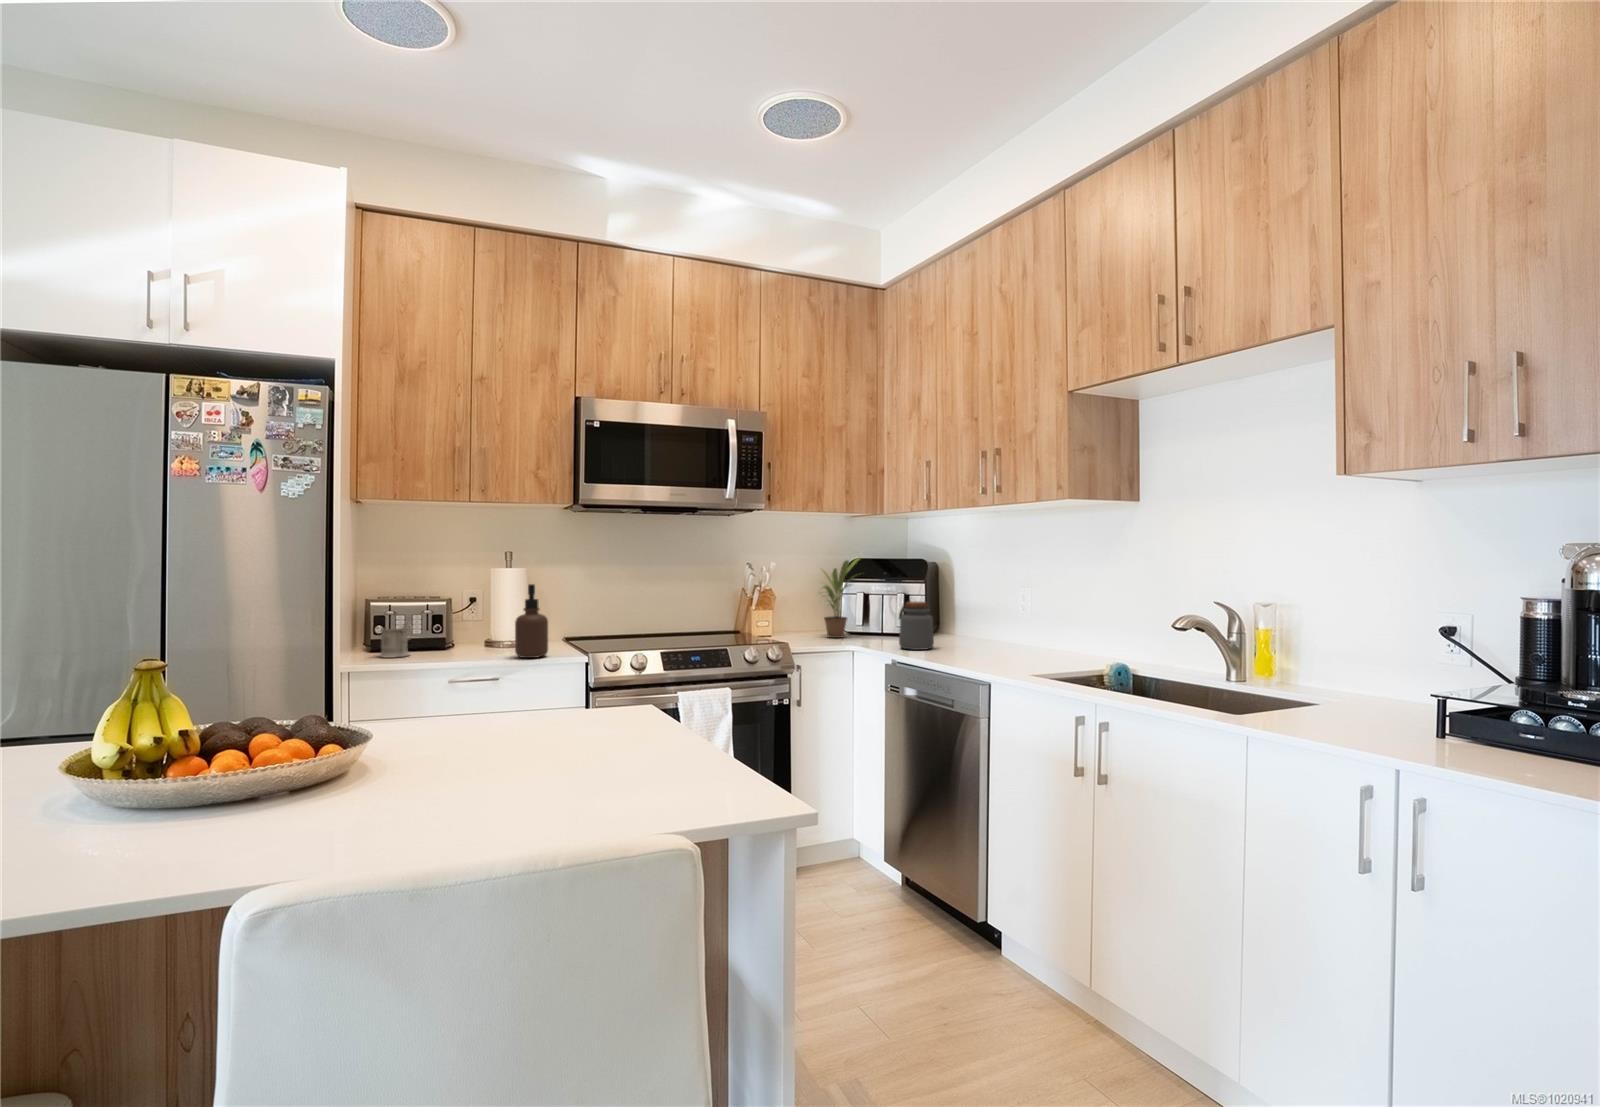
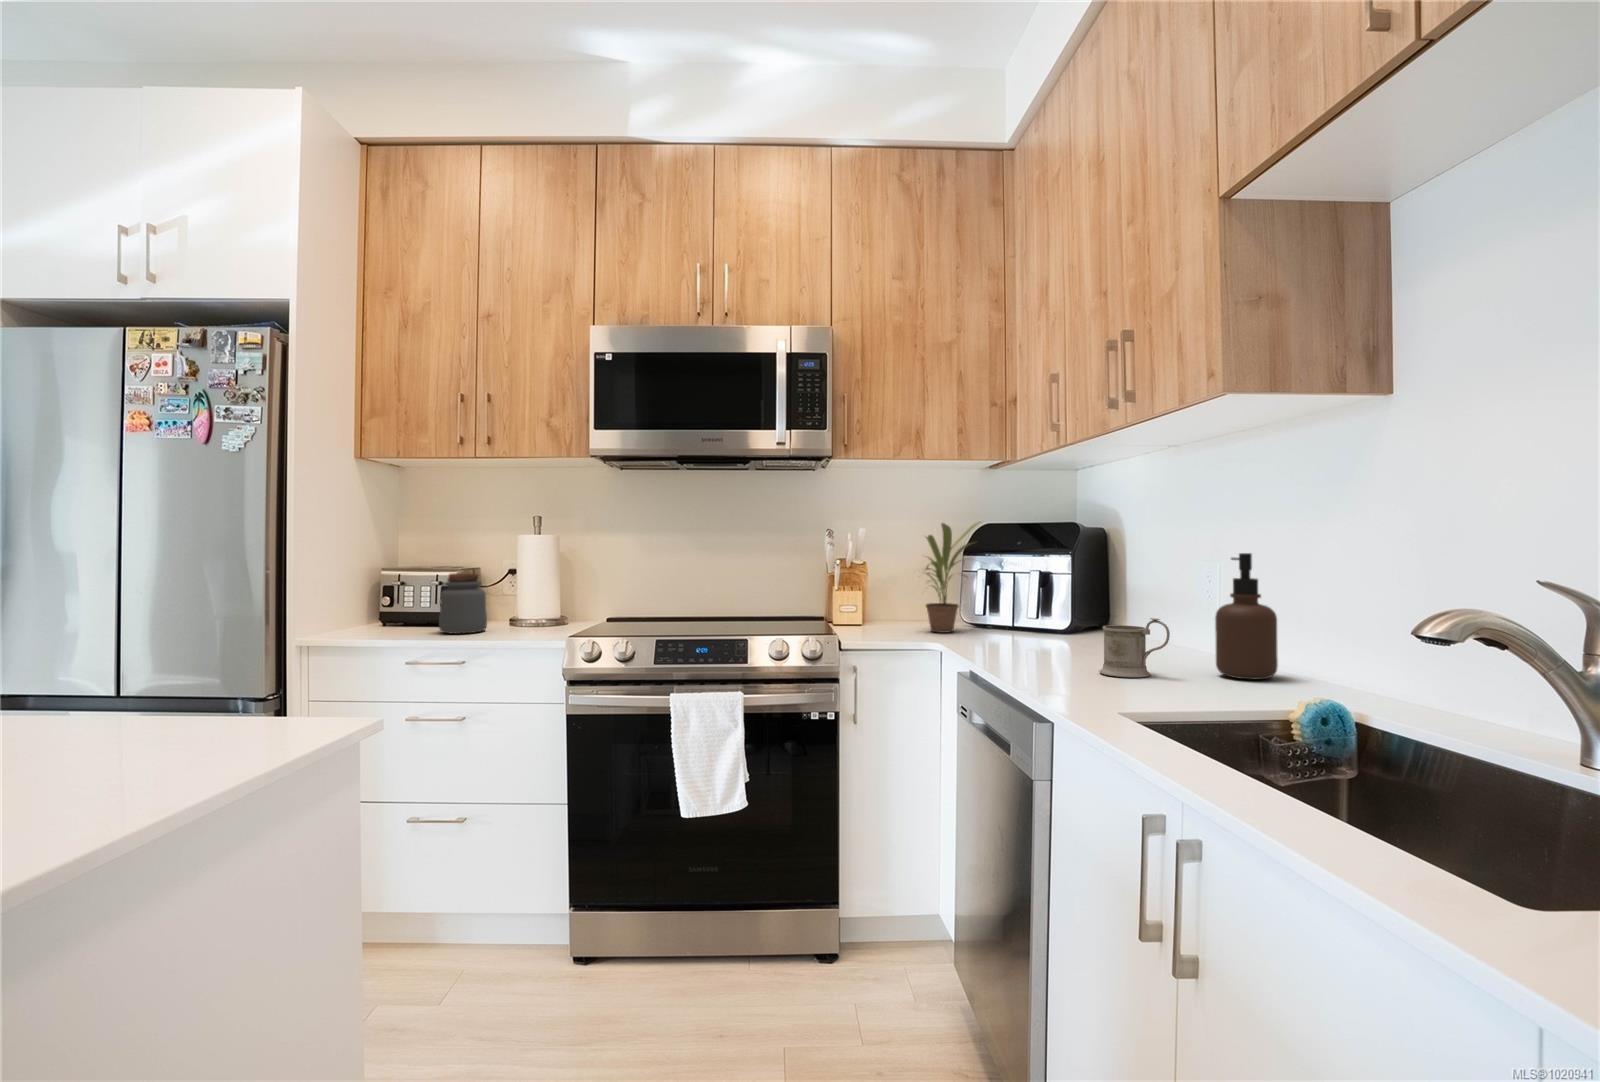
soap dispenser: present [515,584,548,658] -> present [1215,553,1278,679]
jar: present [899,601,934,650] -> present [439,573,487,634]
mug: present [379,622,413,658] -> present [1099,618,1170,677]

